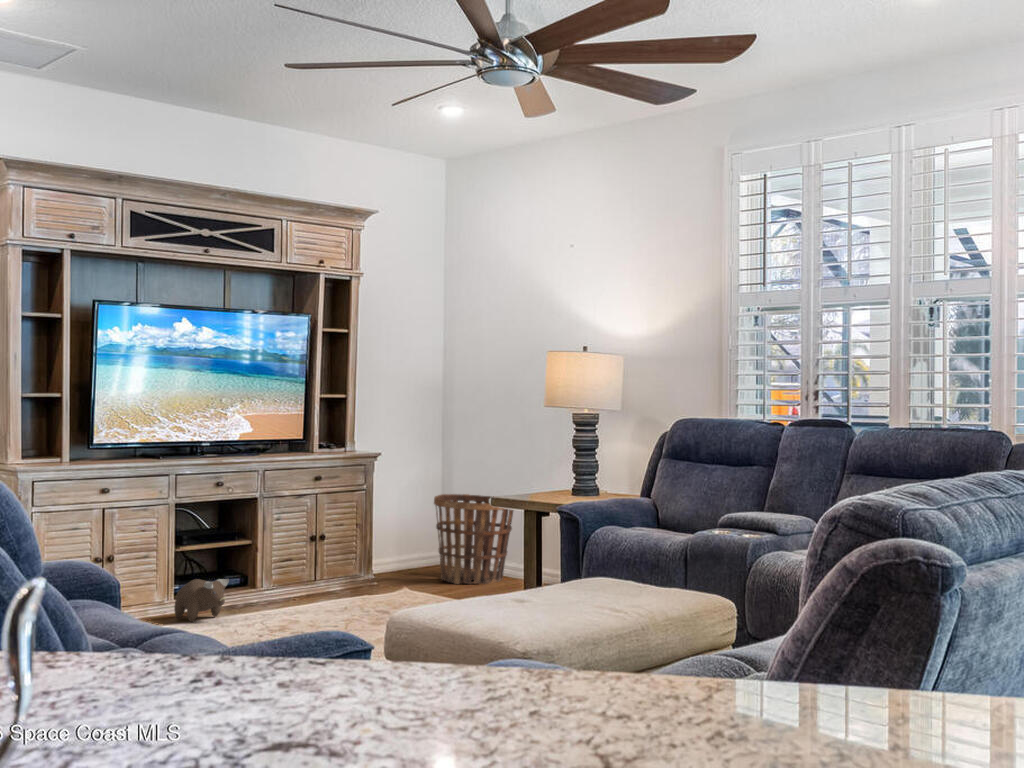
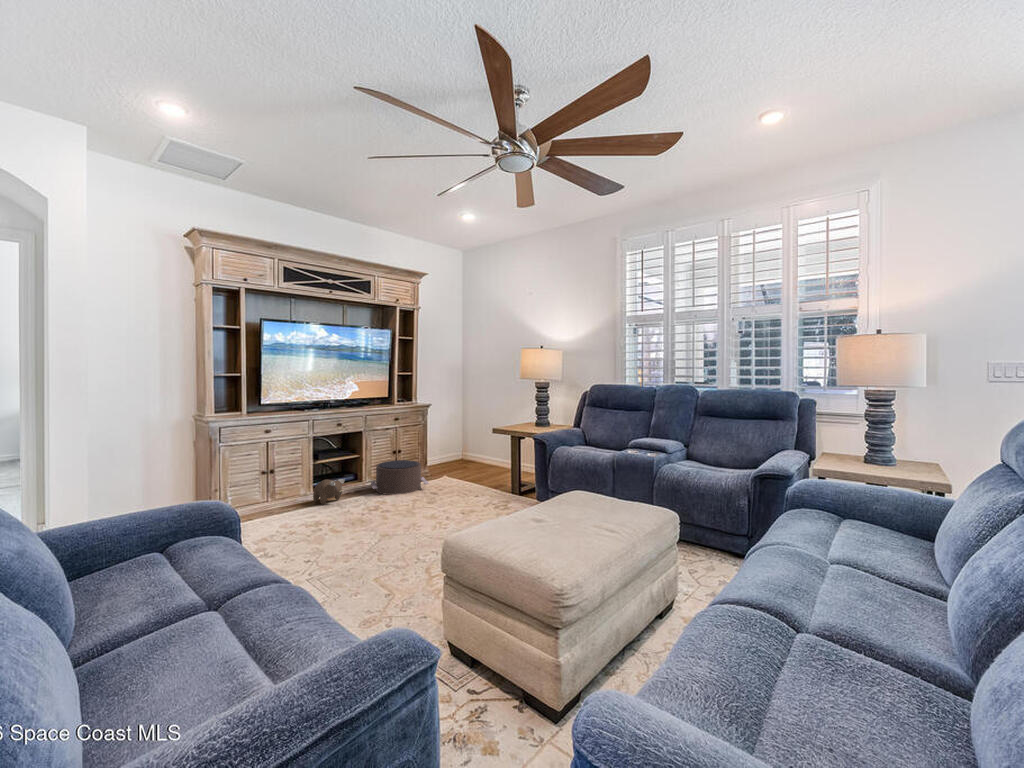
basket: present [434,494,513,584] -> none [459,425,503,473]
pouf: none [271,553,375,612] -> present [371,460,429,495]

